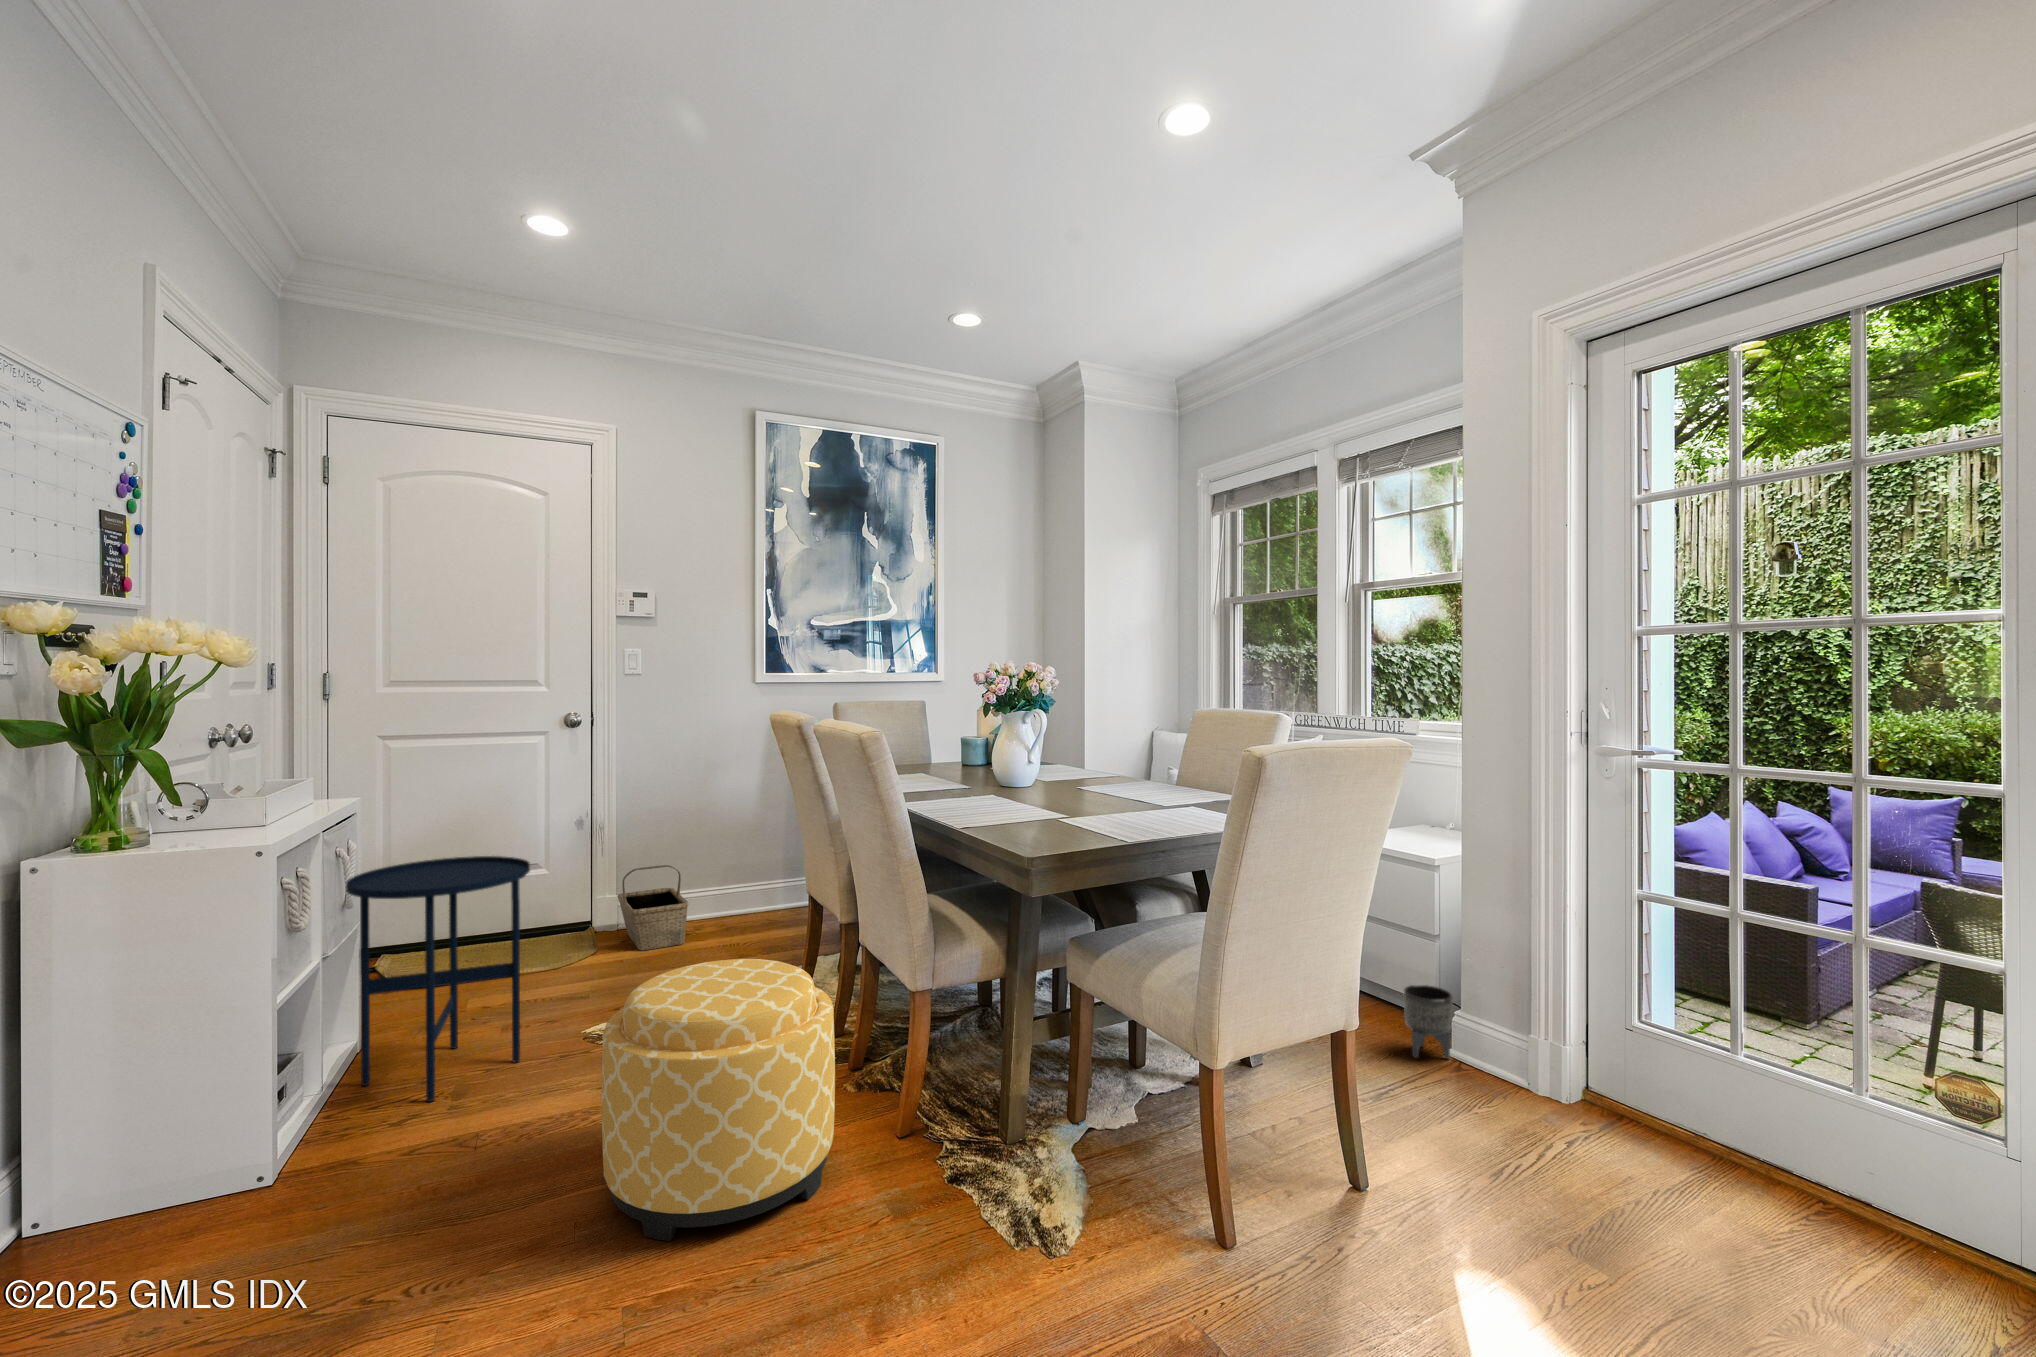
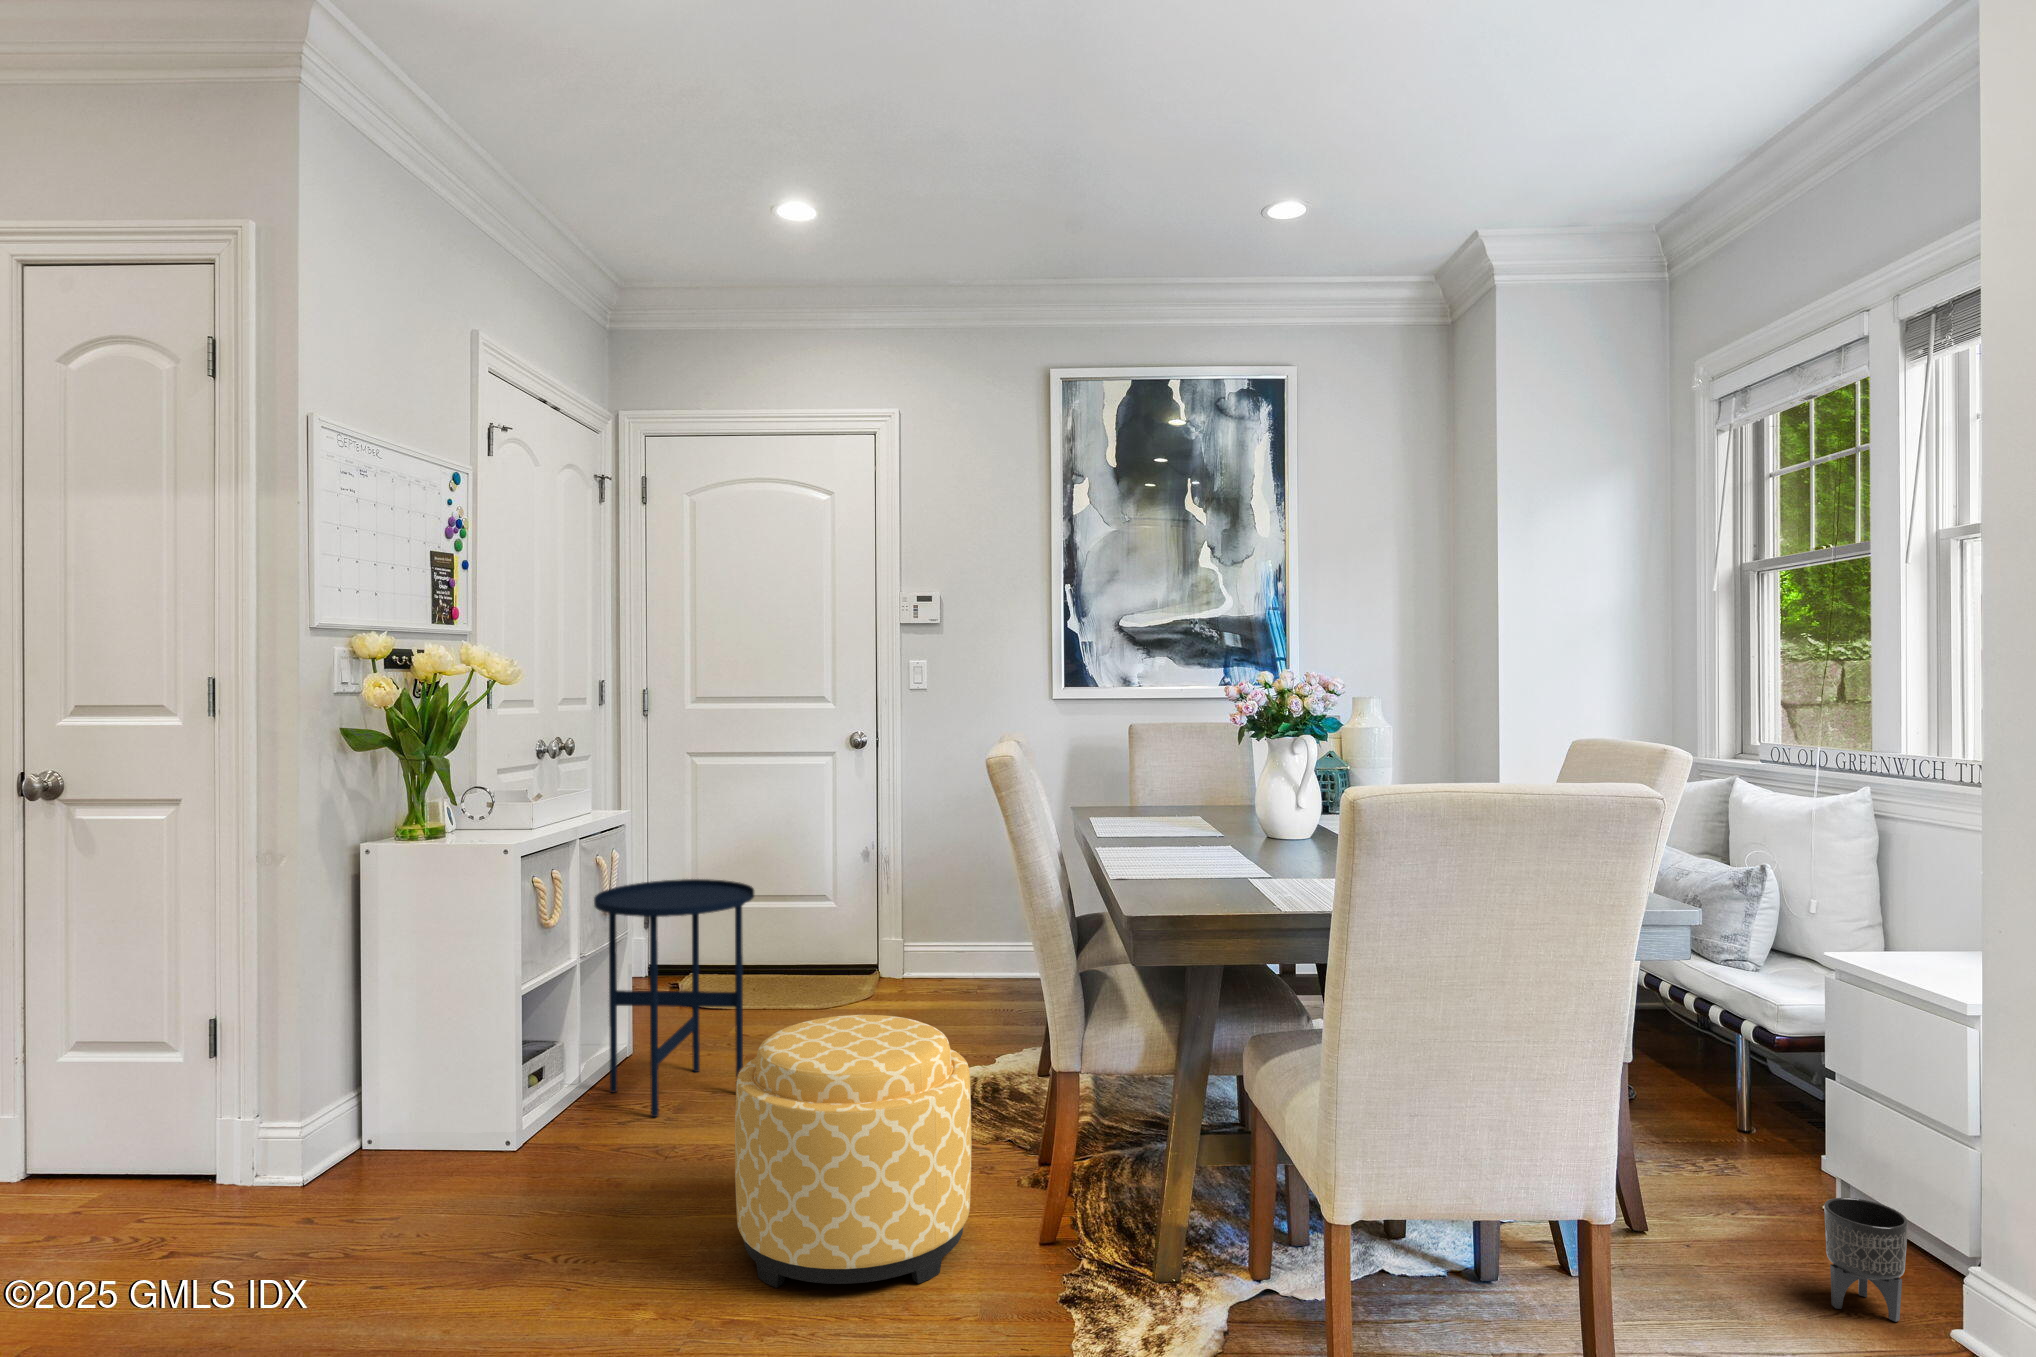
basket: present [618,865,688,950] -> none [897,906,961,1000]

